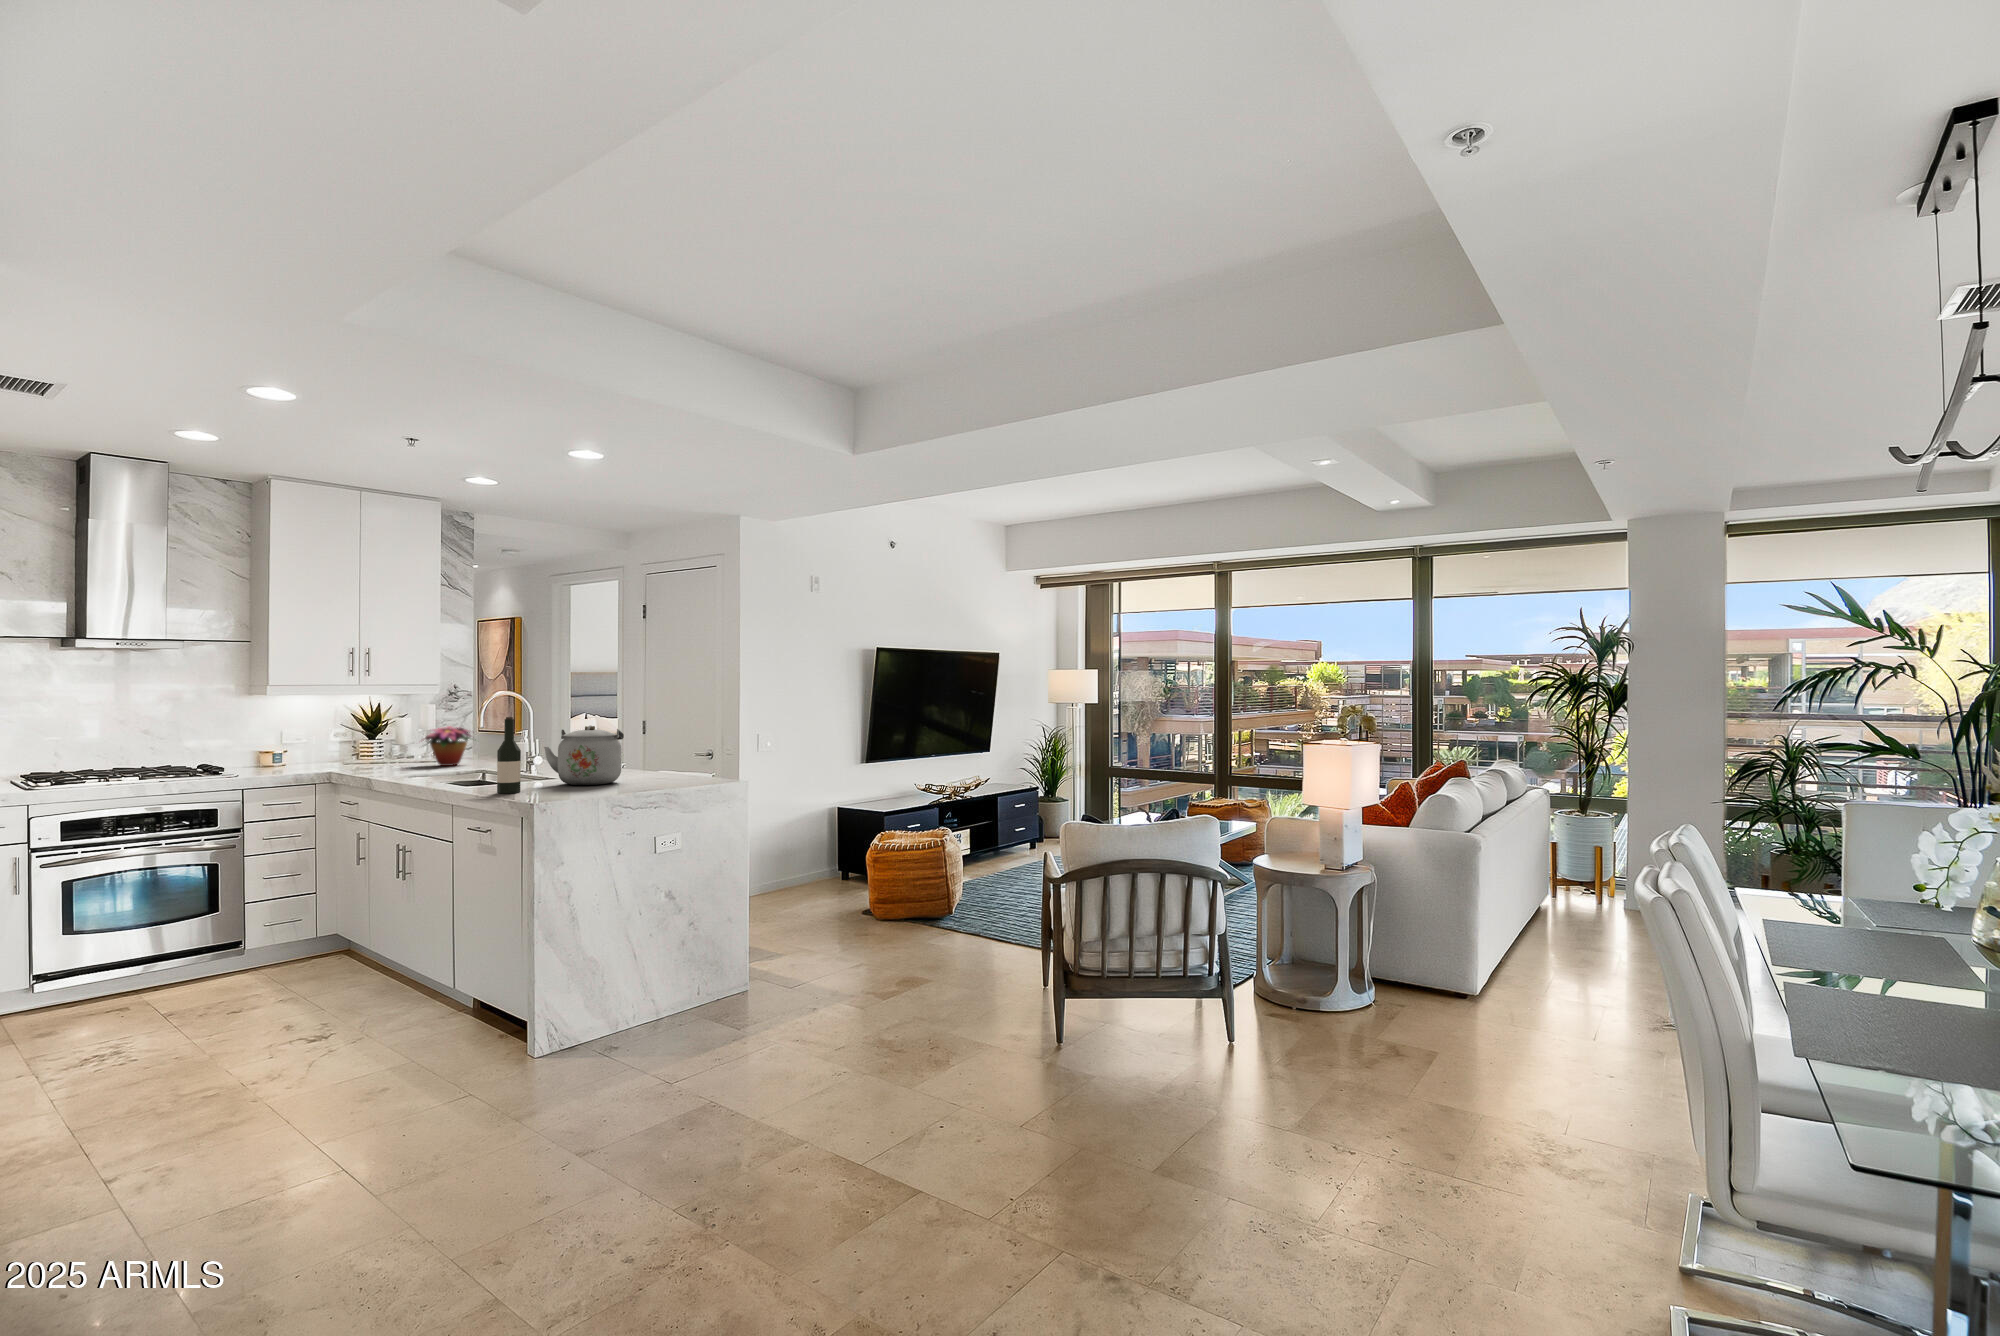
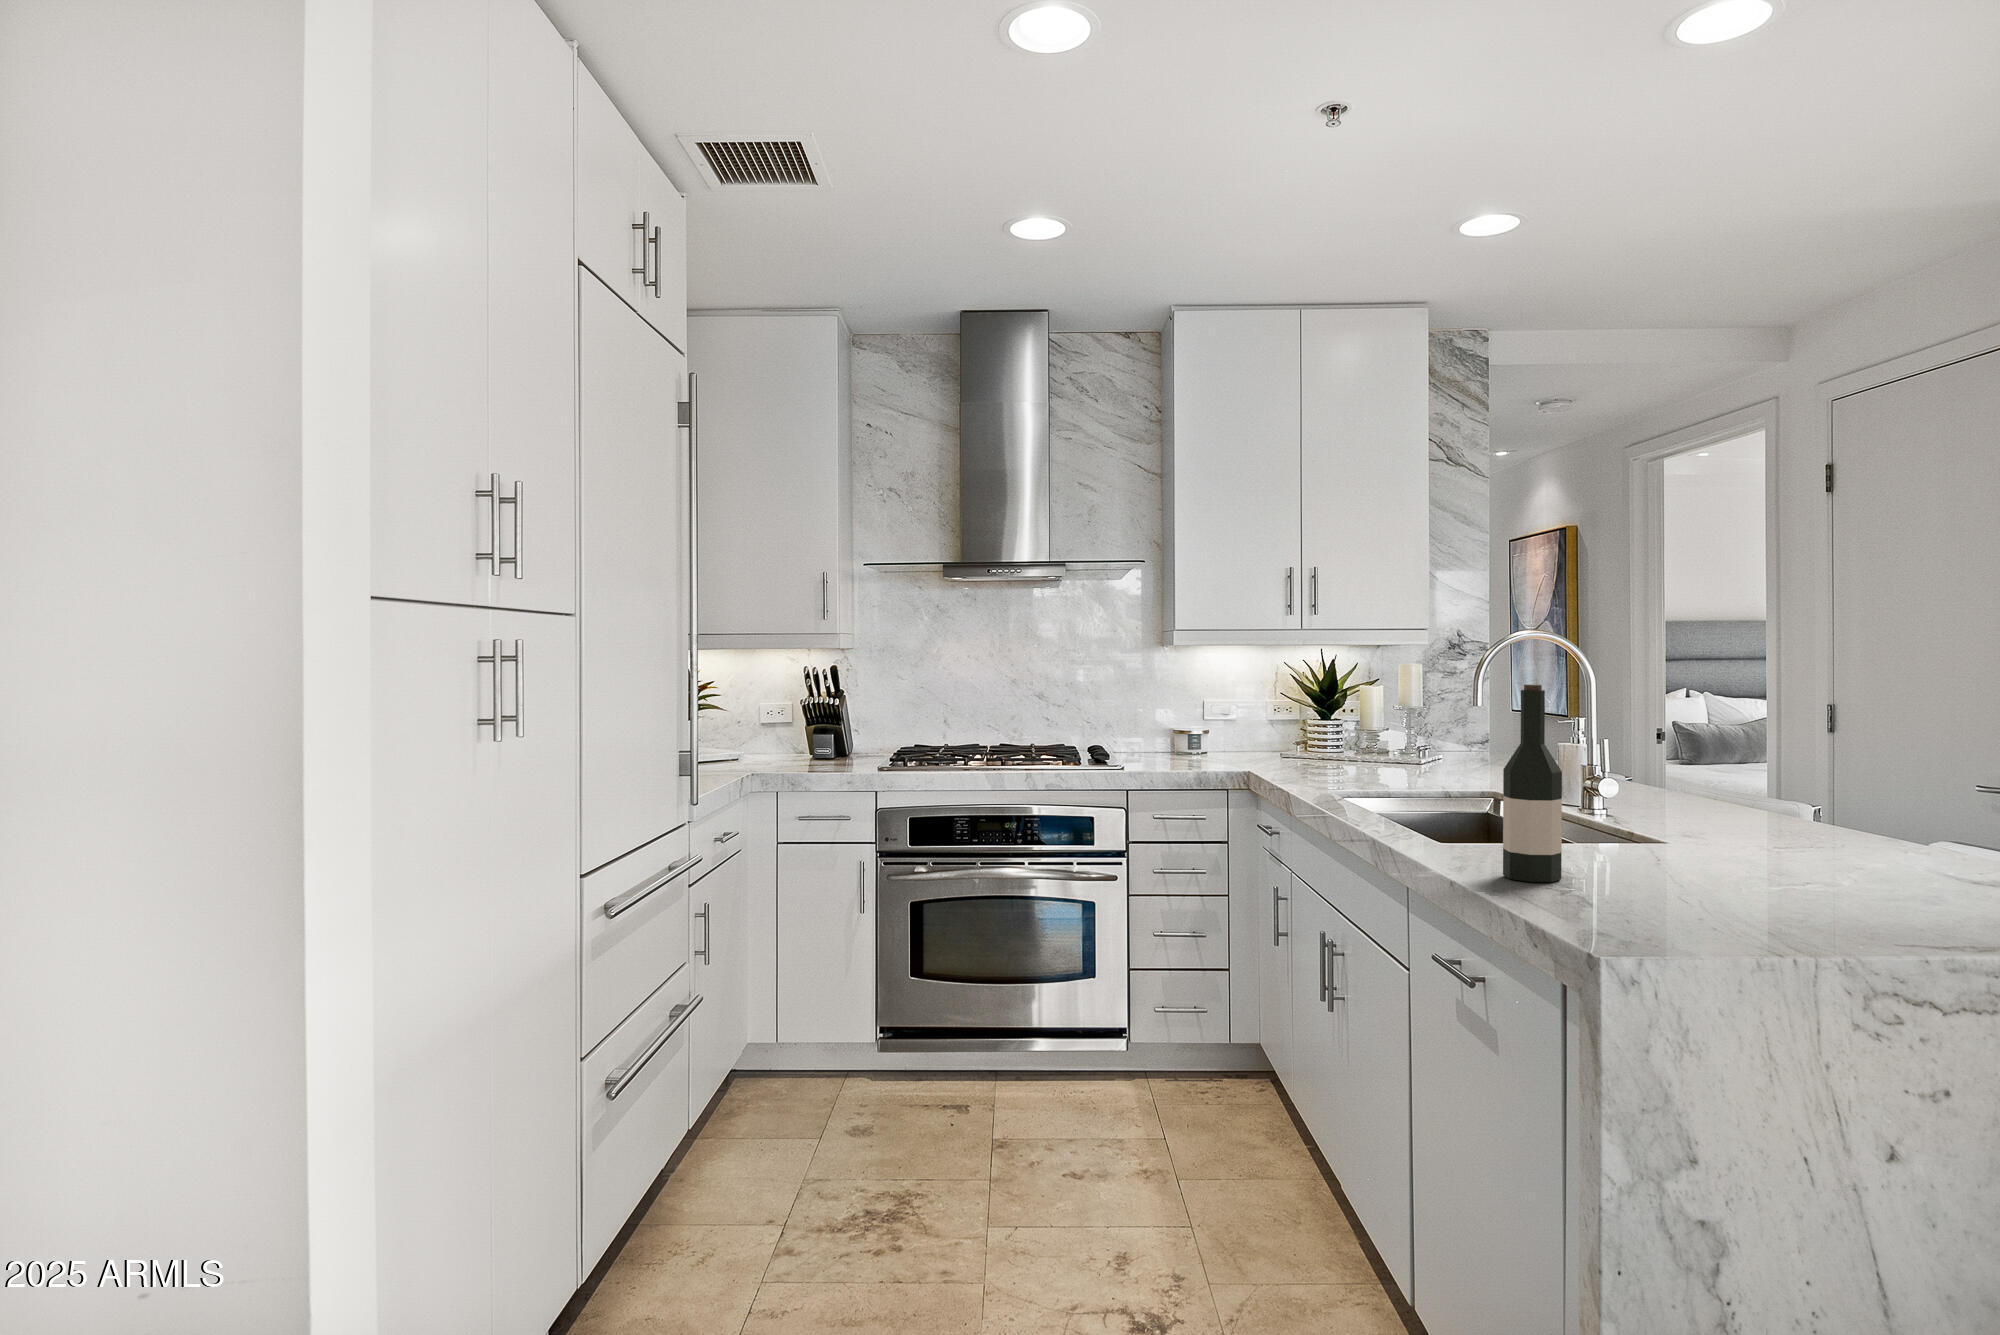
kettle: present [544,725,624,785] -> none [1622,713,1849,878]
flower arrangement: present [423,726,471,766] -> none [1377,700,1497,776]

